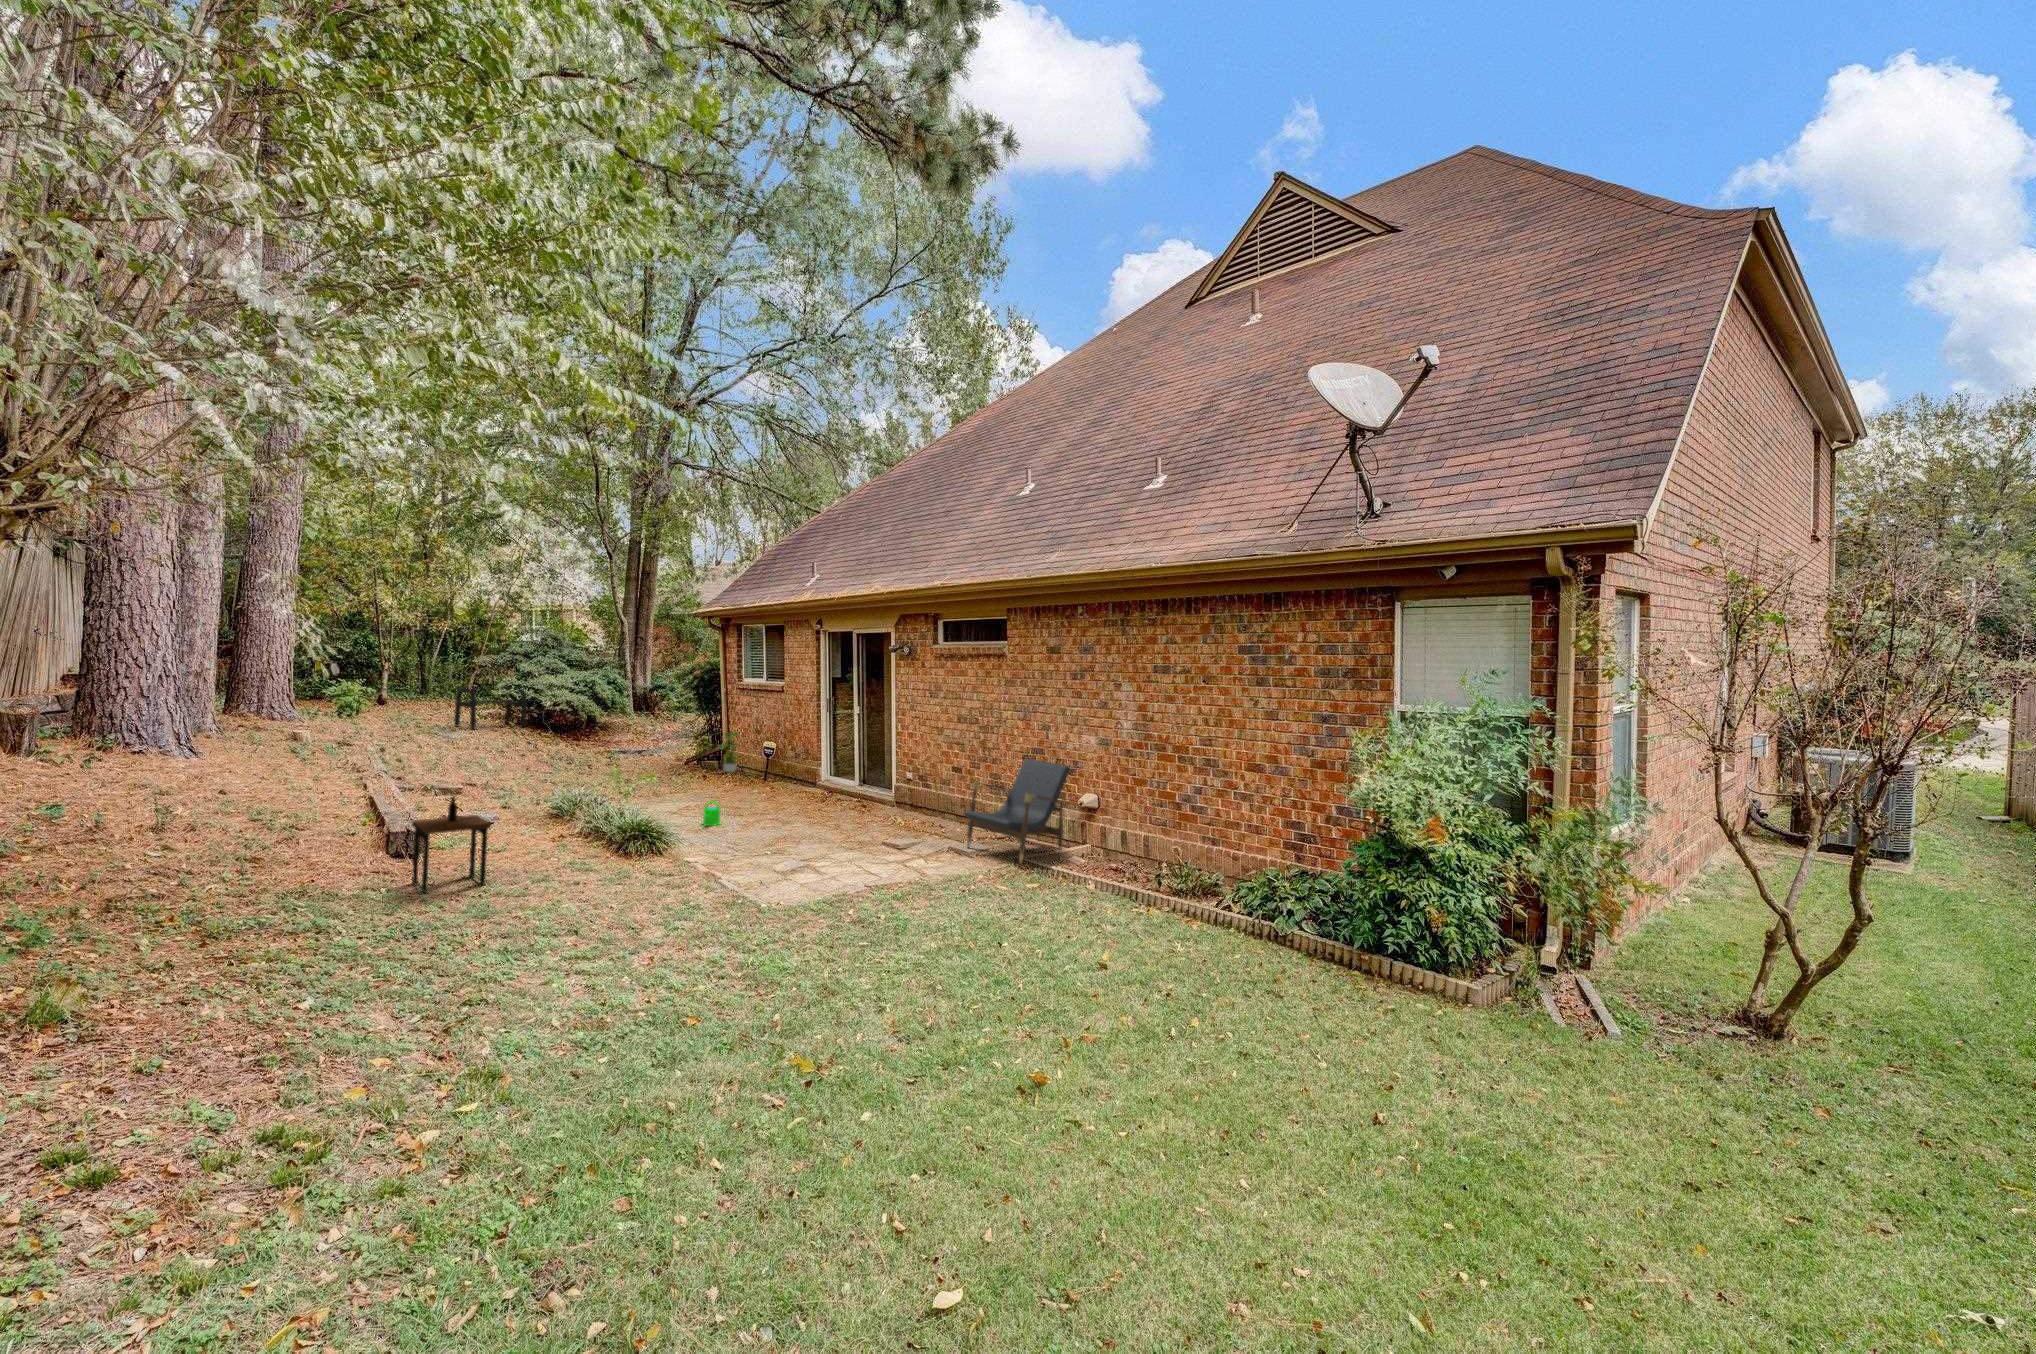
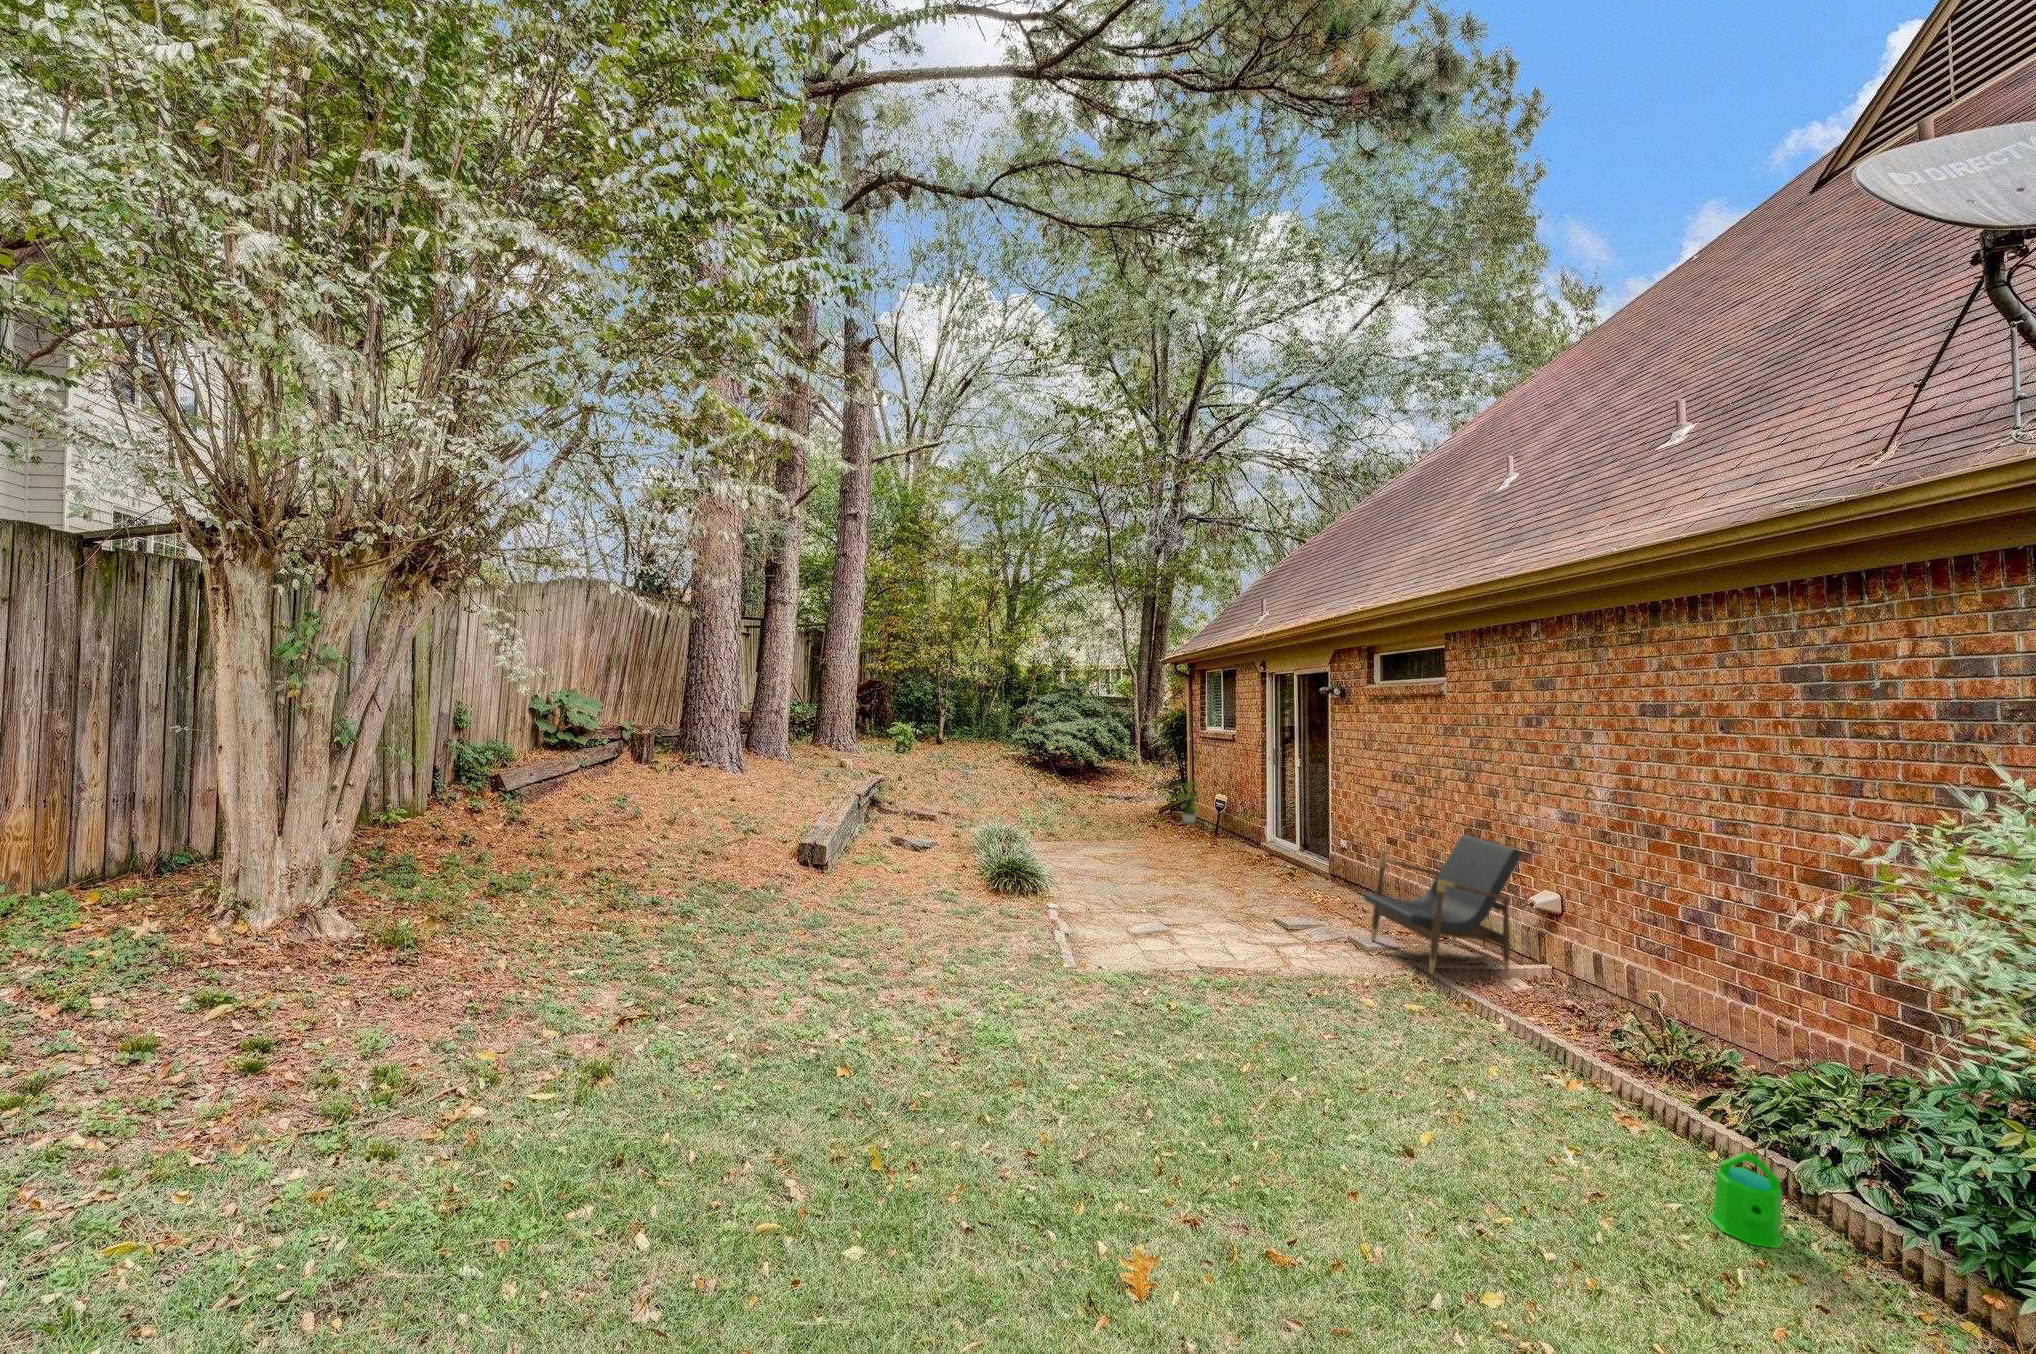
bench: present [454,688,527,730] -> none [984,731,1038,768]
side table: present [412,796,491,893] -> none [818,818,870,901]
watering can: present [703,800,720,826] -> present [1709,1152,1784,1248]

